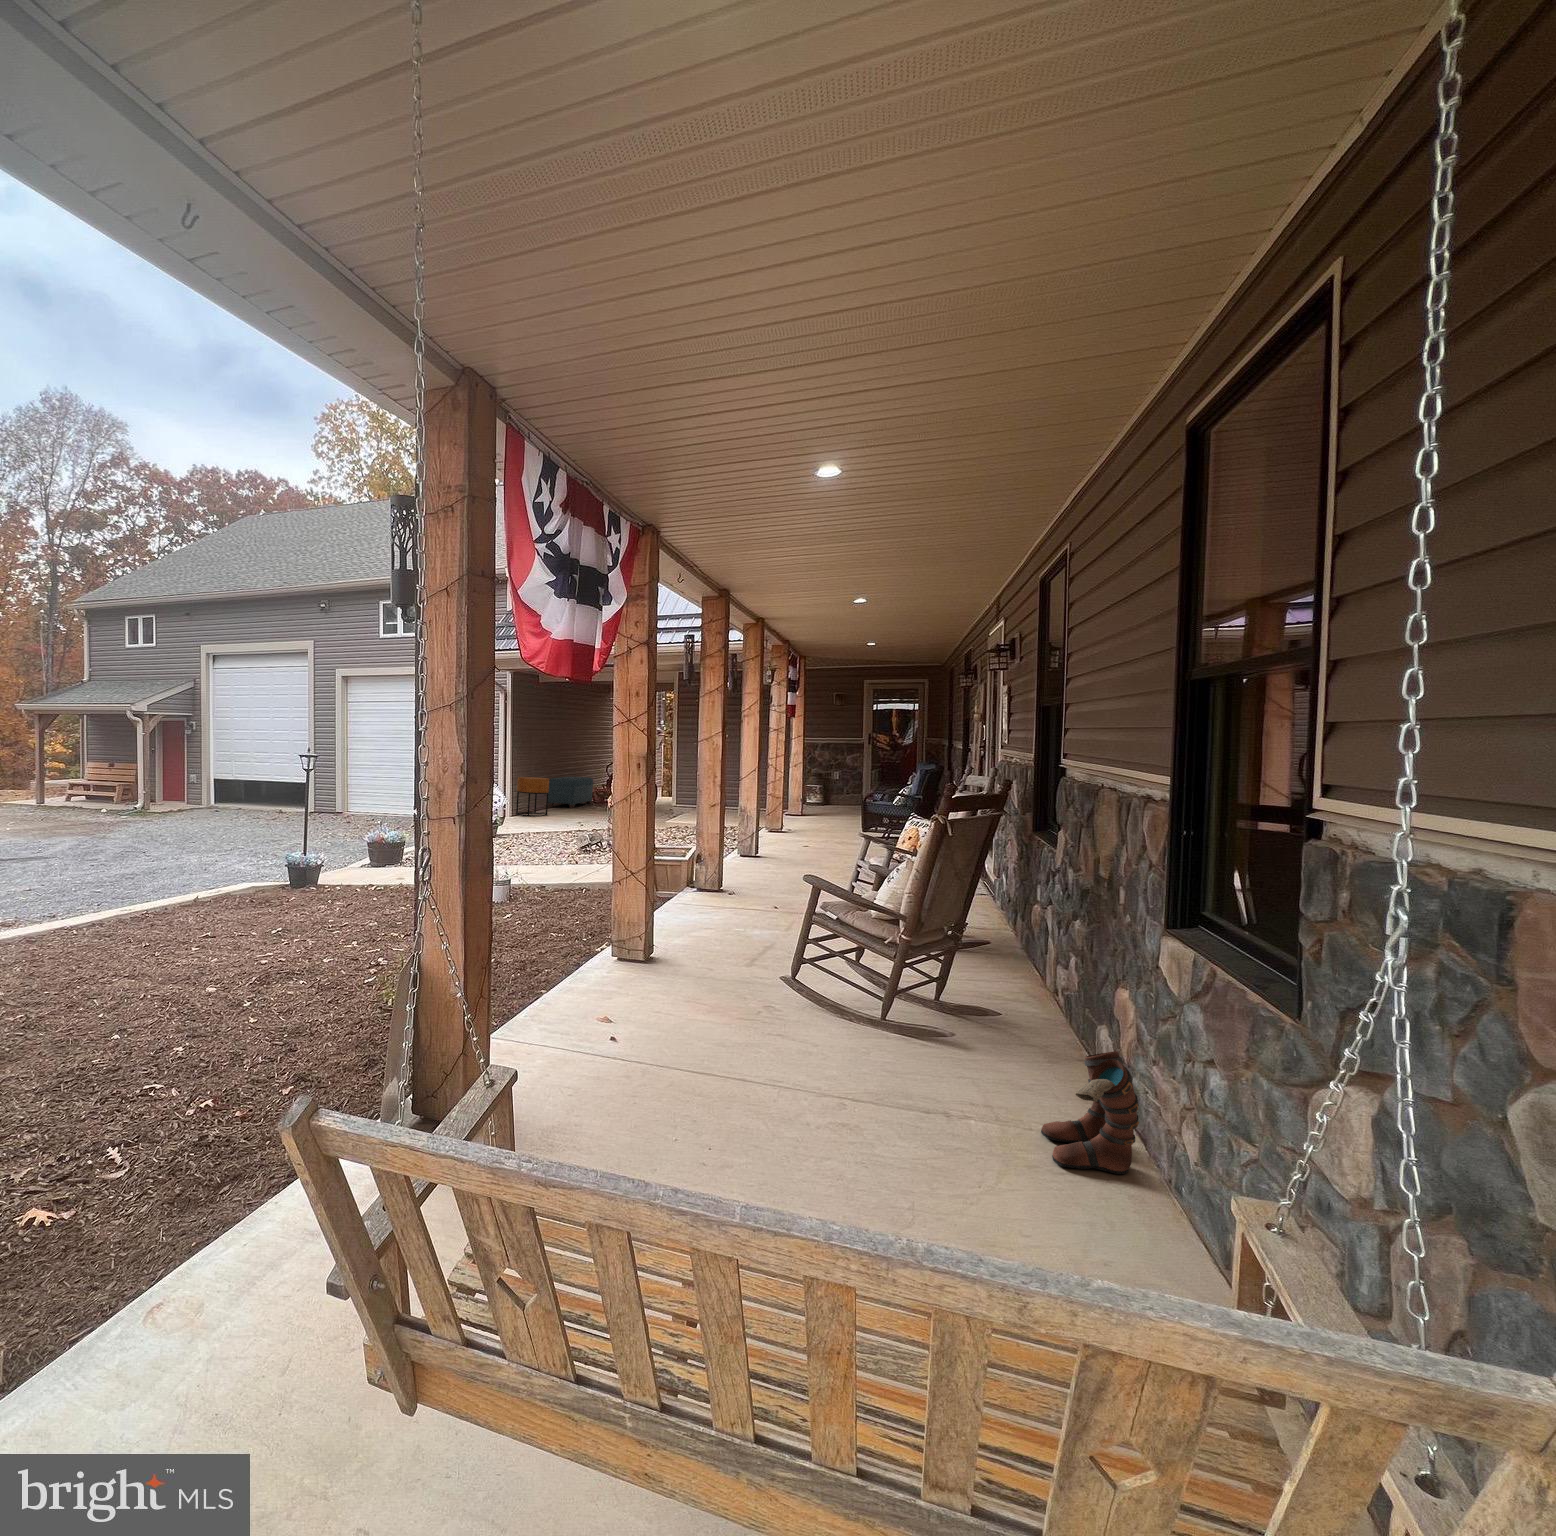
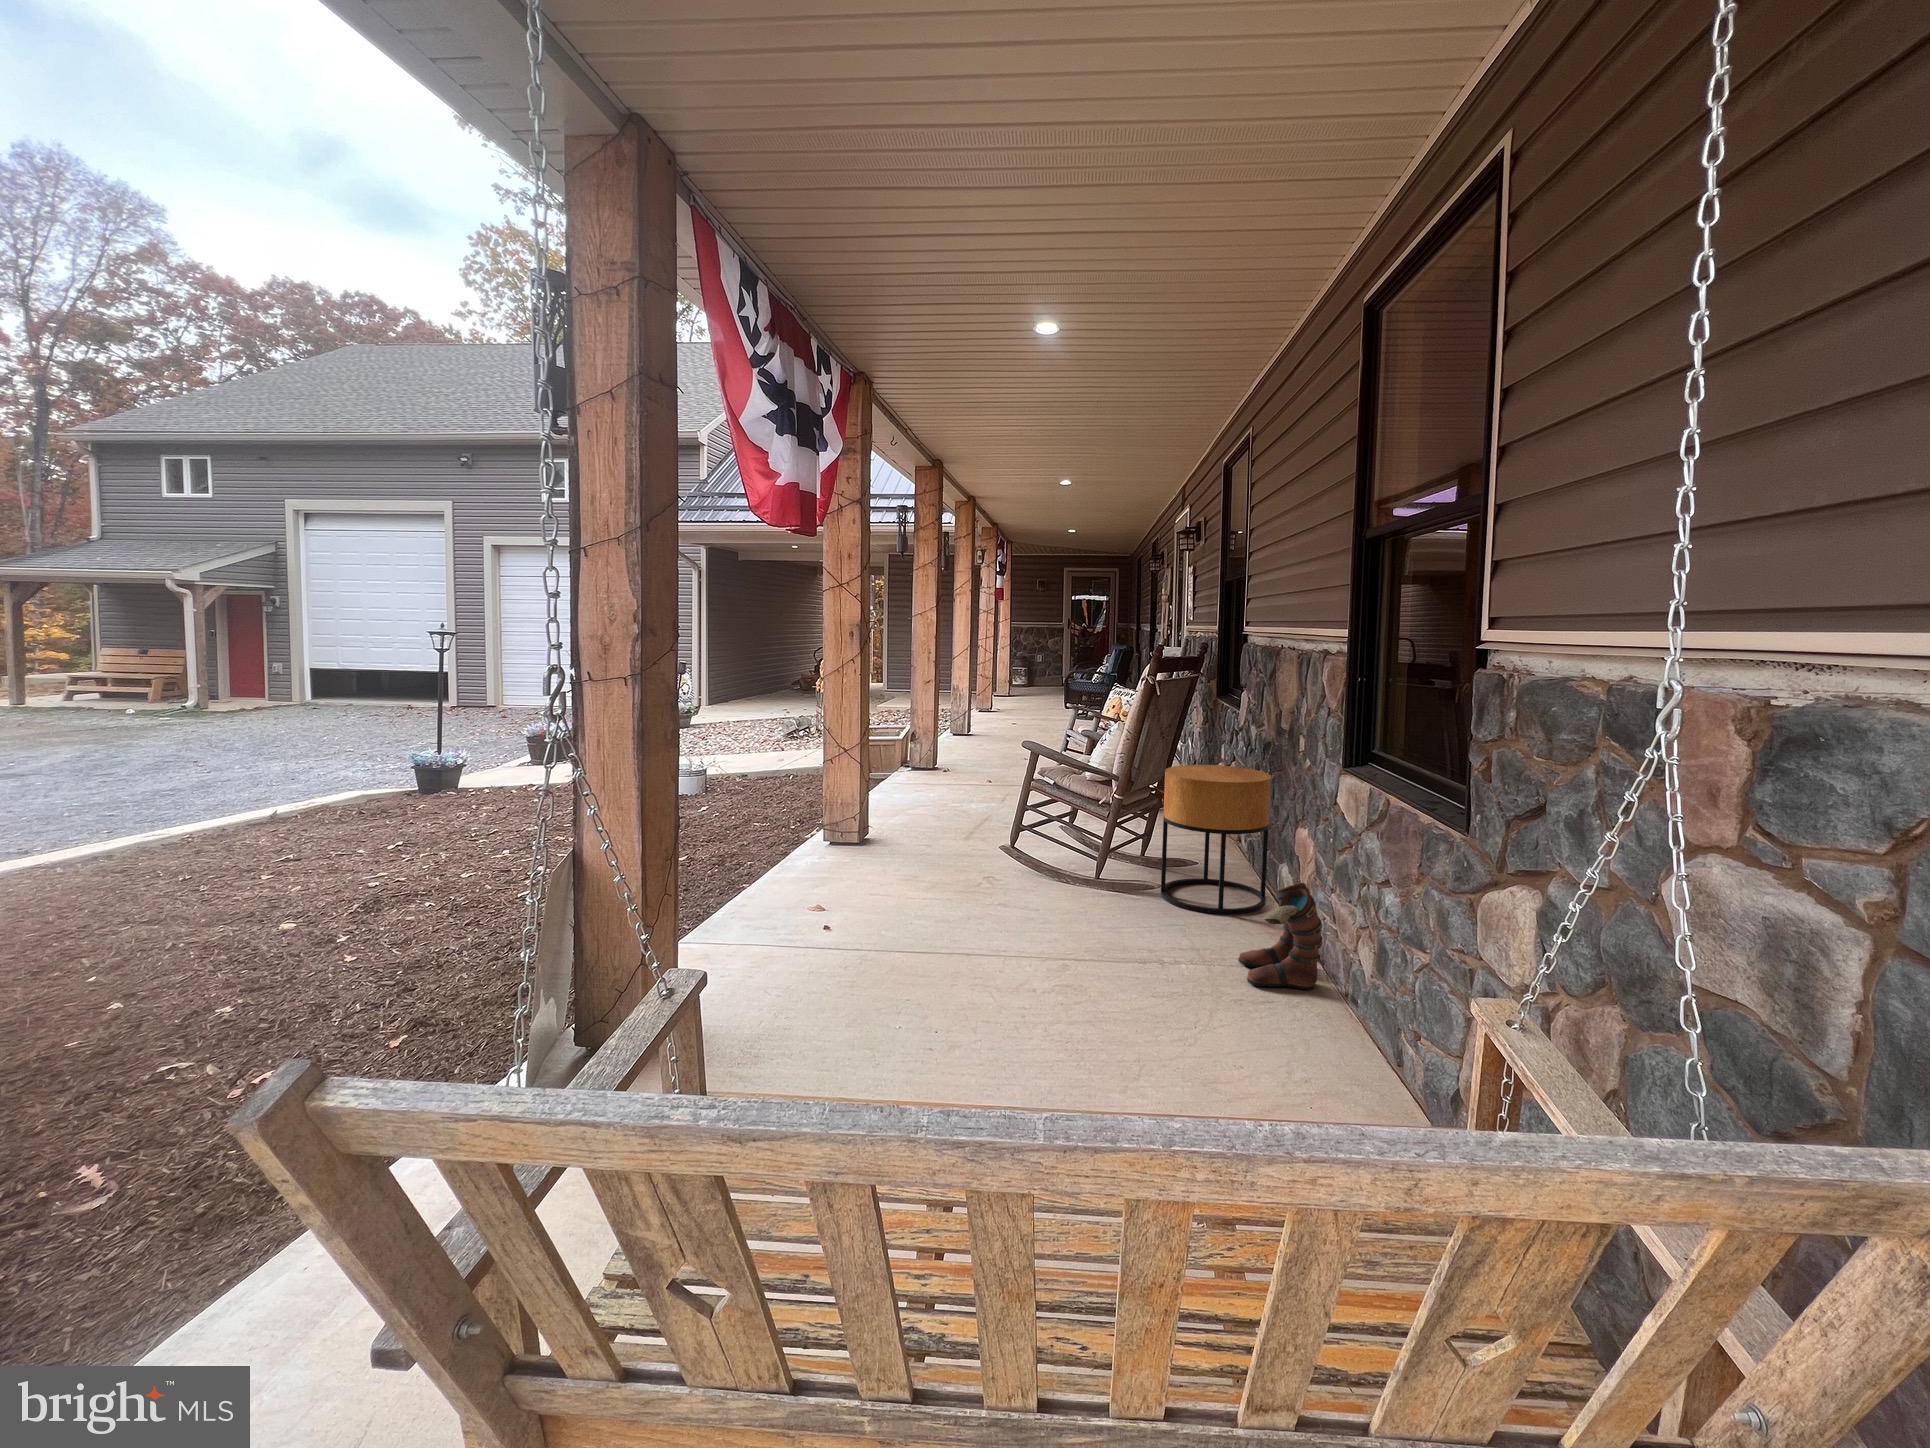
side table: present [516,777,549,817] -> present [1161,765,1271,914]
bench: present [548,777,593,808] -> none [749,666,796,699]

